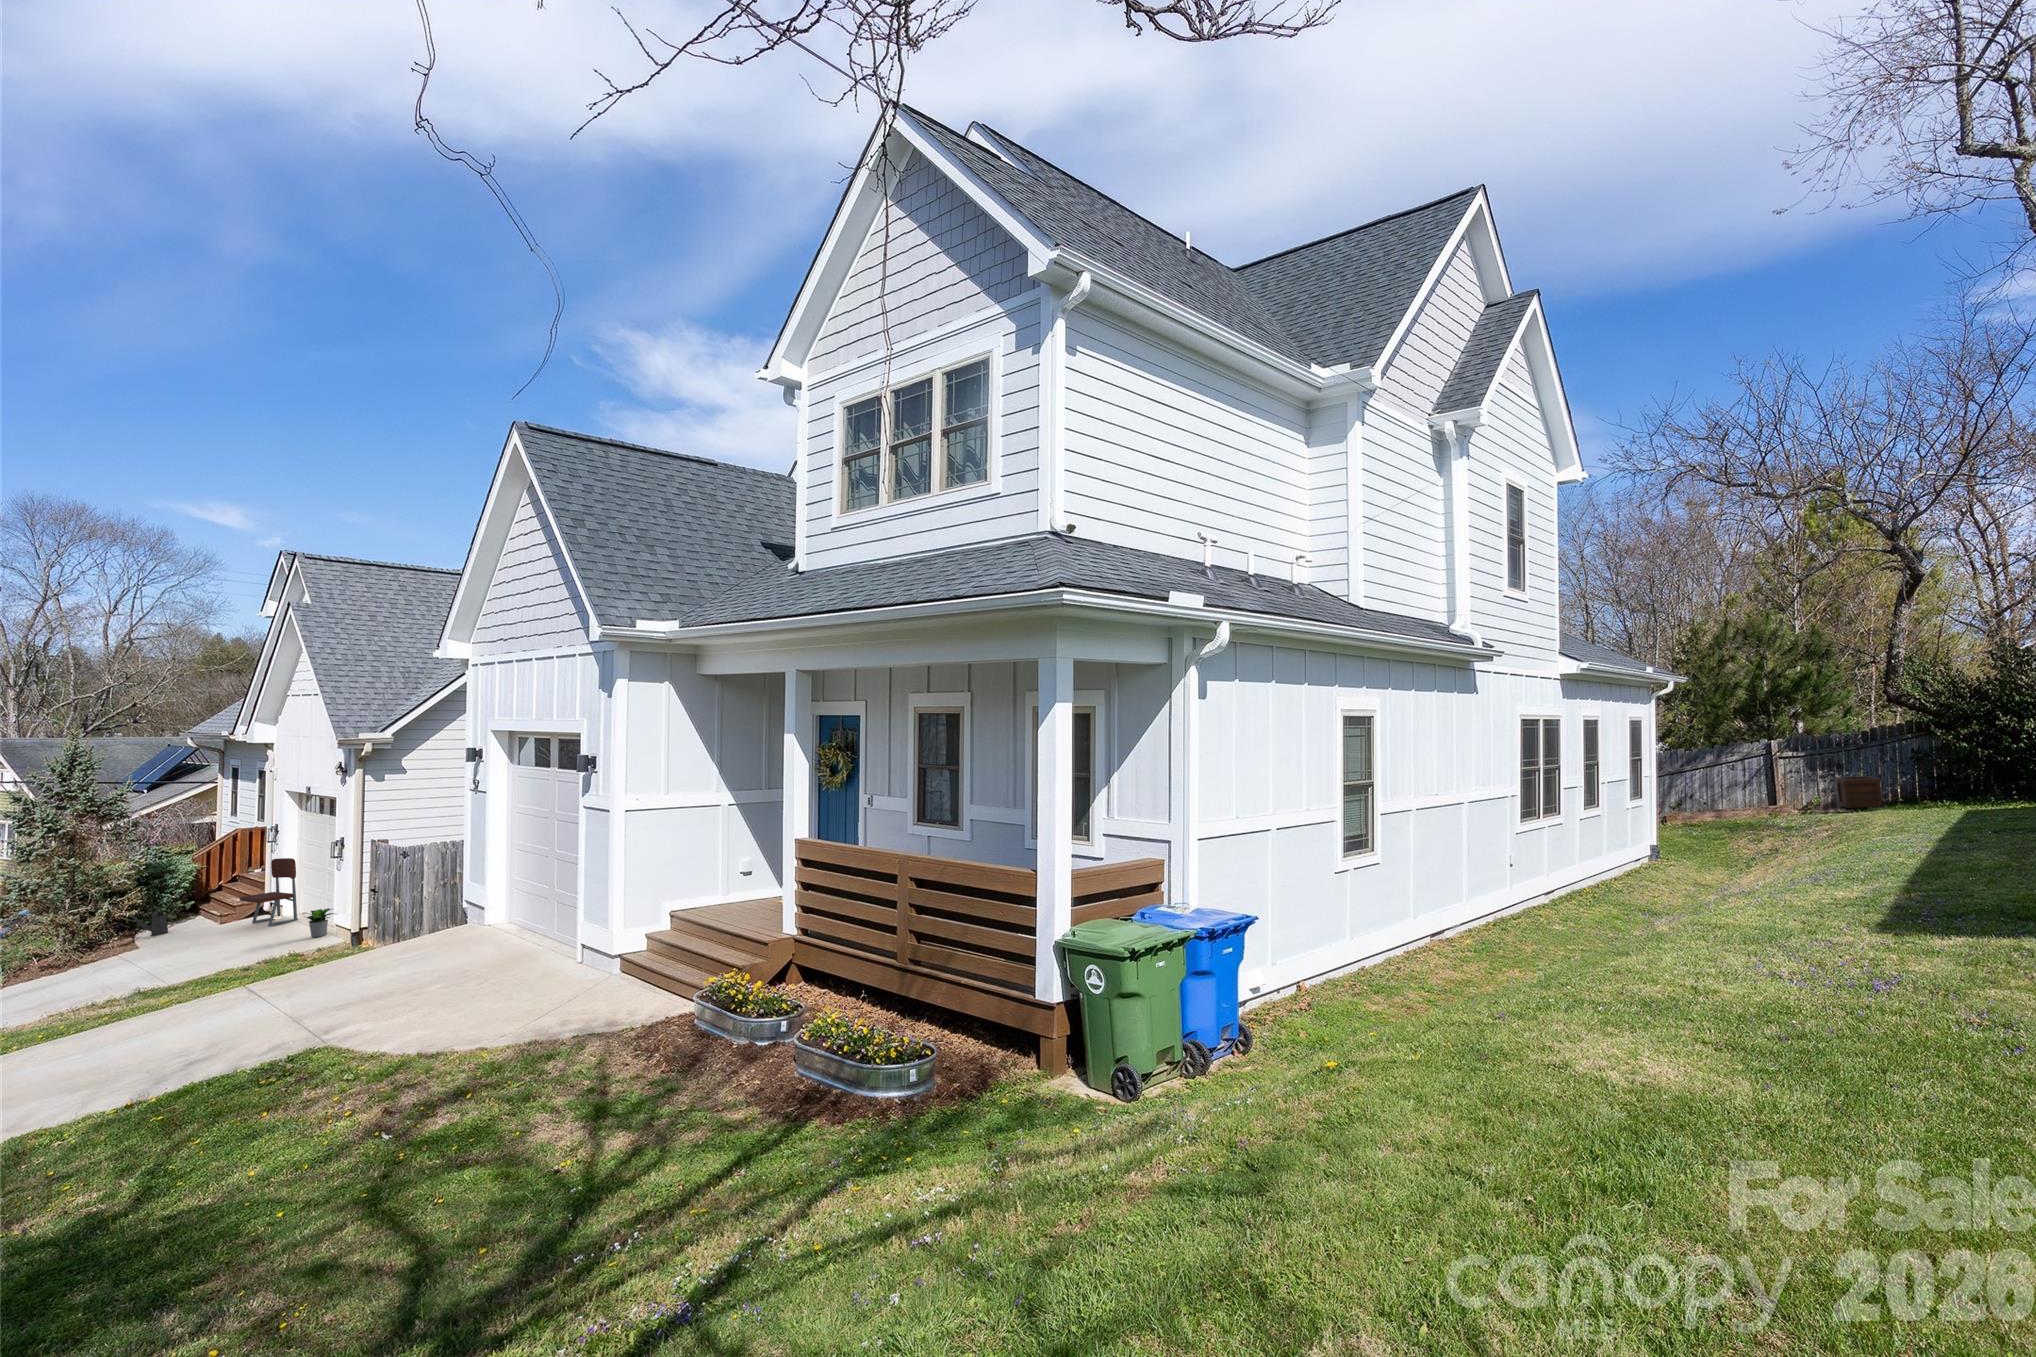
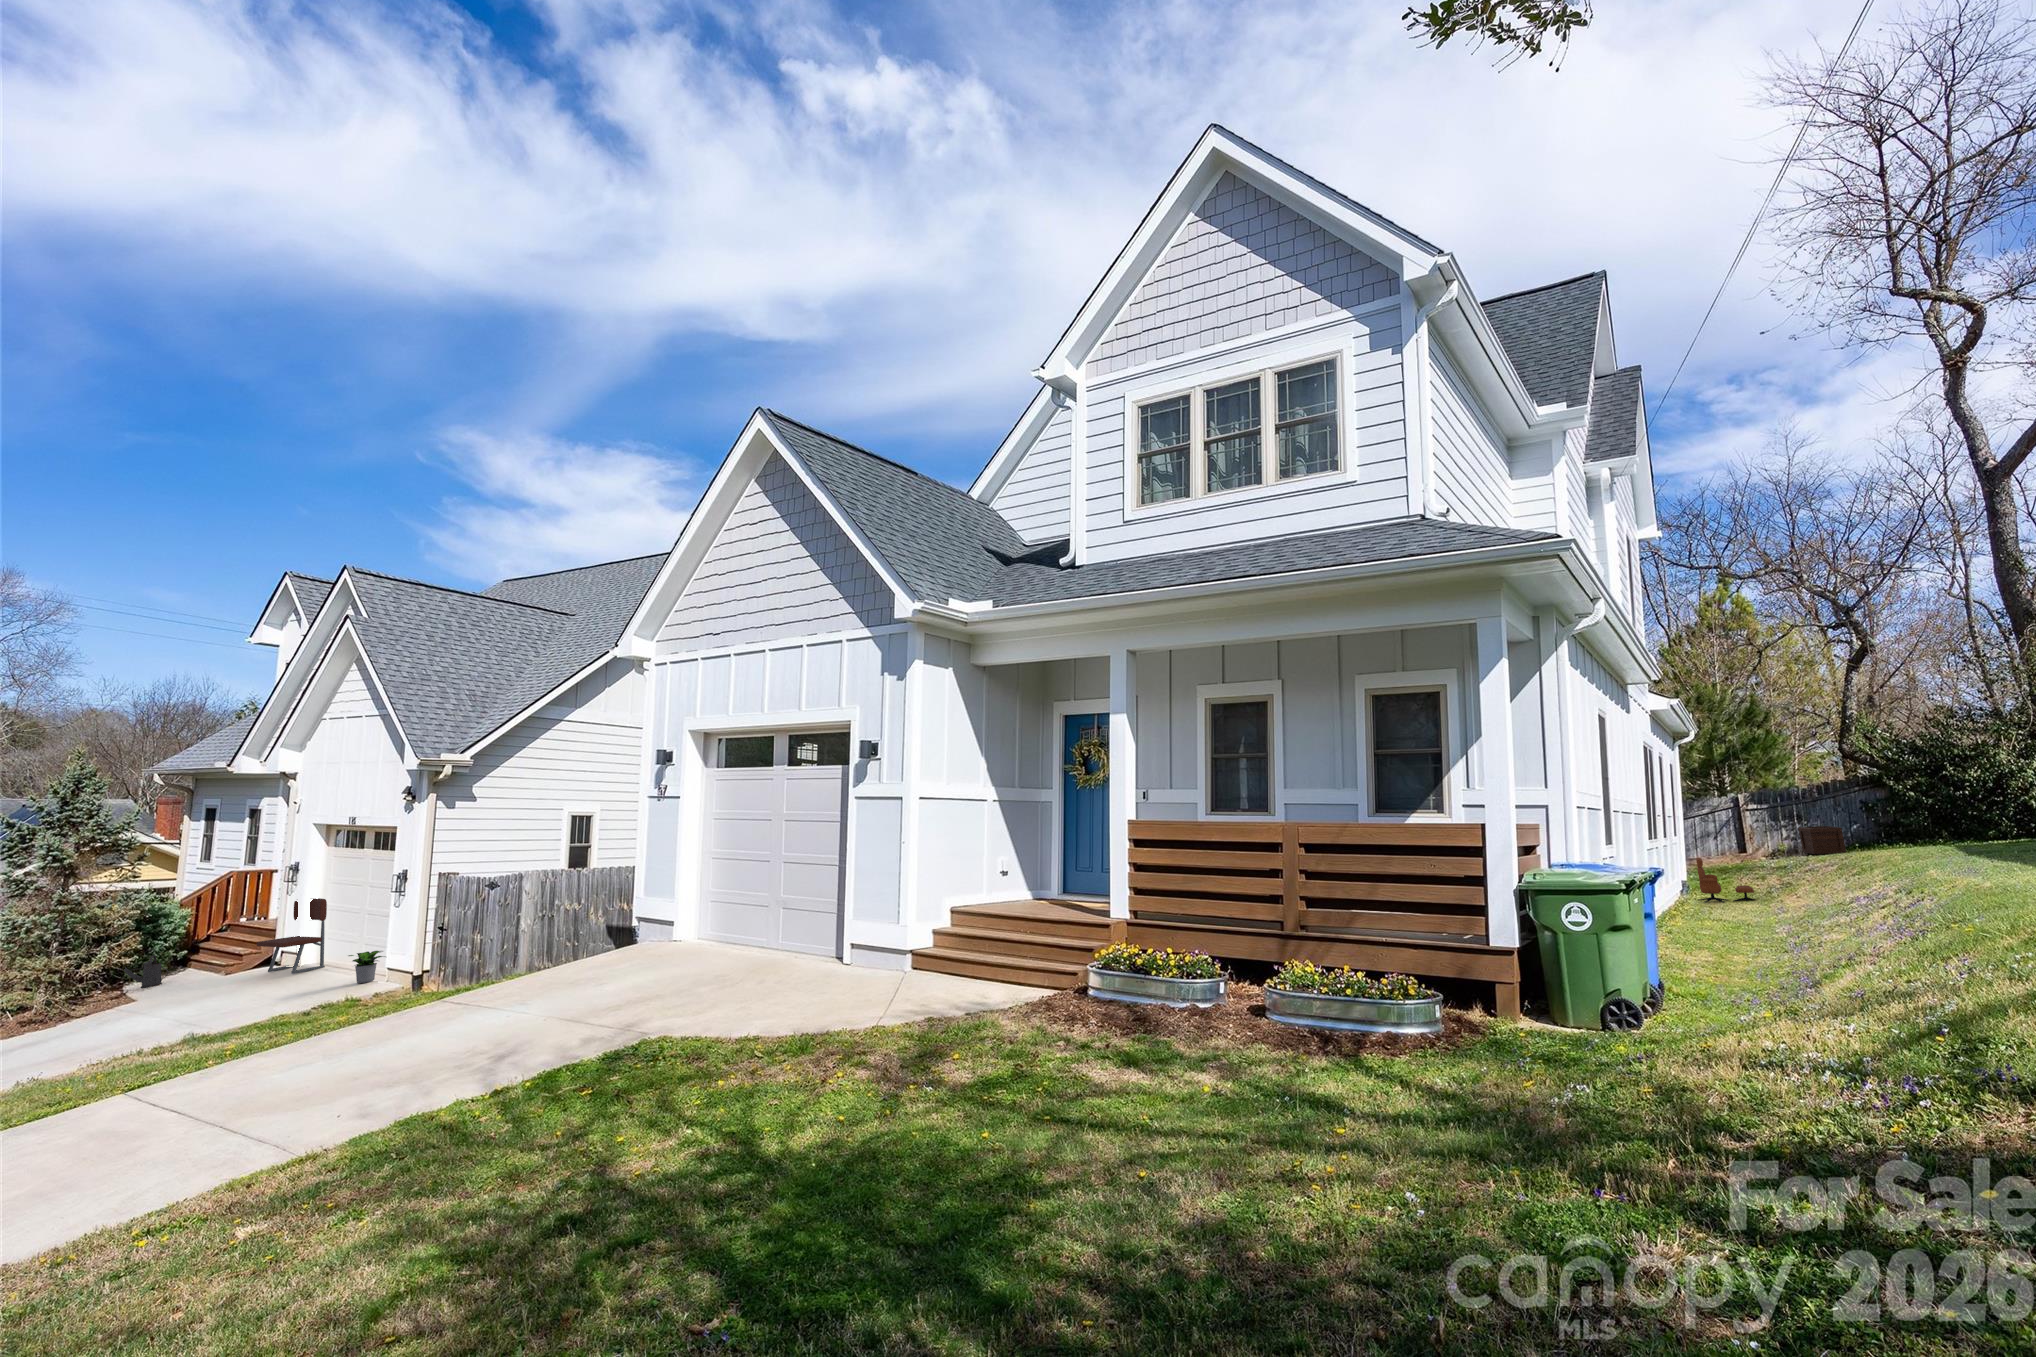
lounge chair: none [1646,819,1710,868] -> present [1696,858,1755,902]

